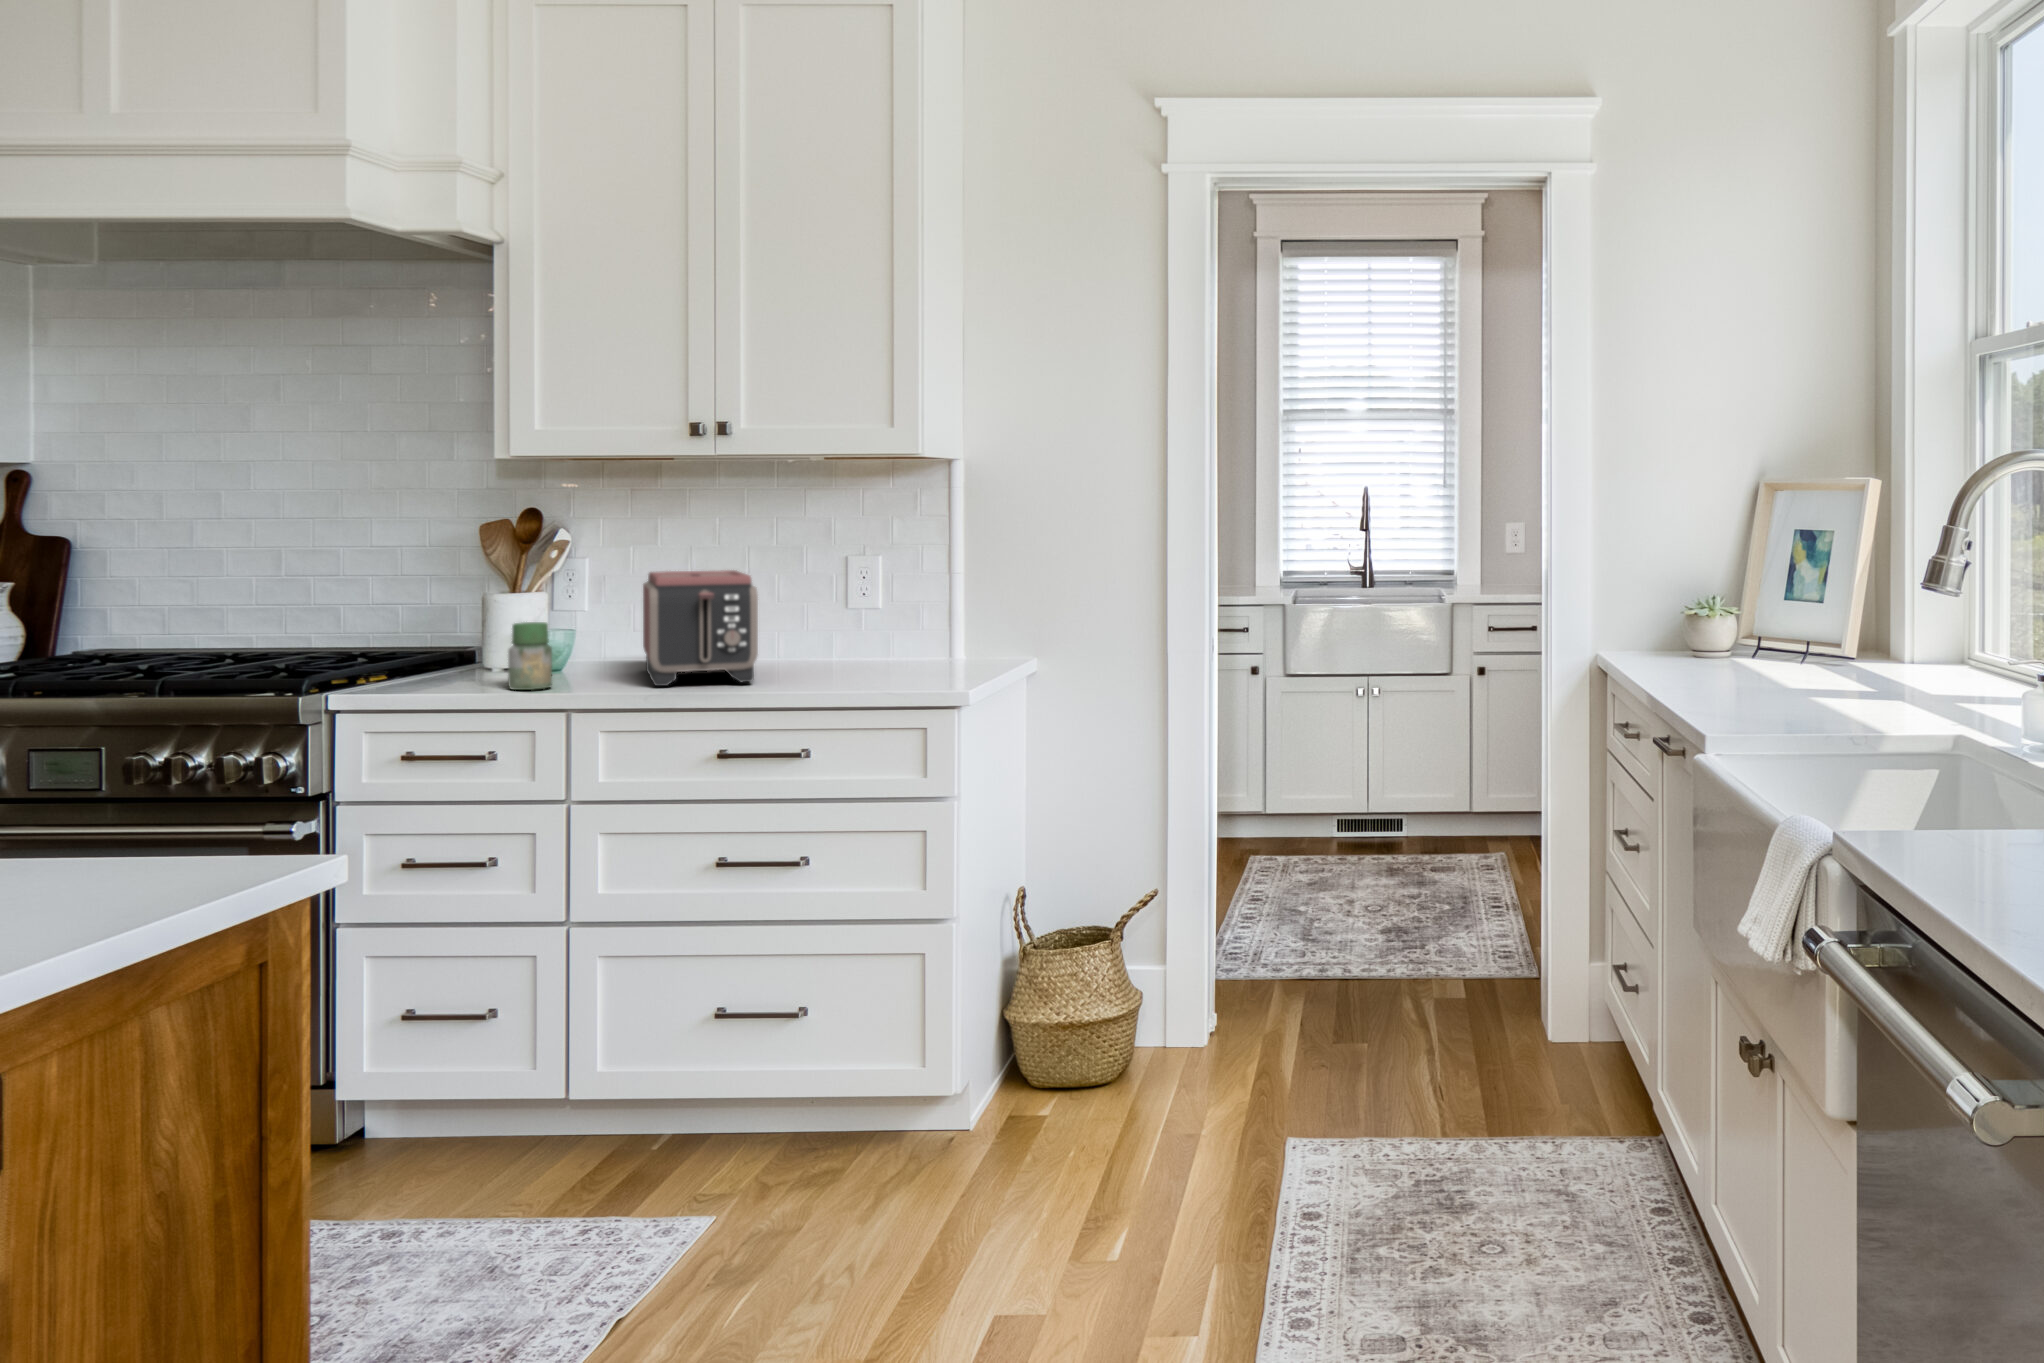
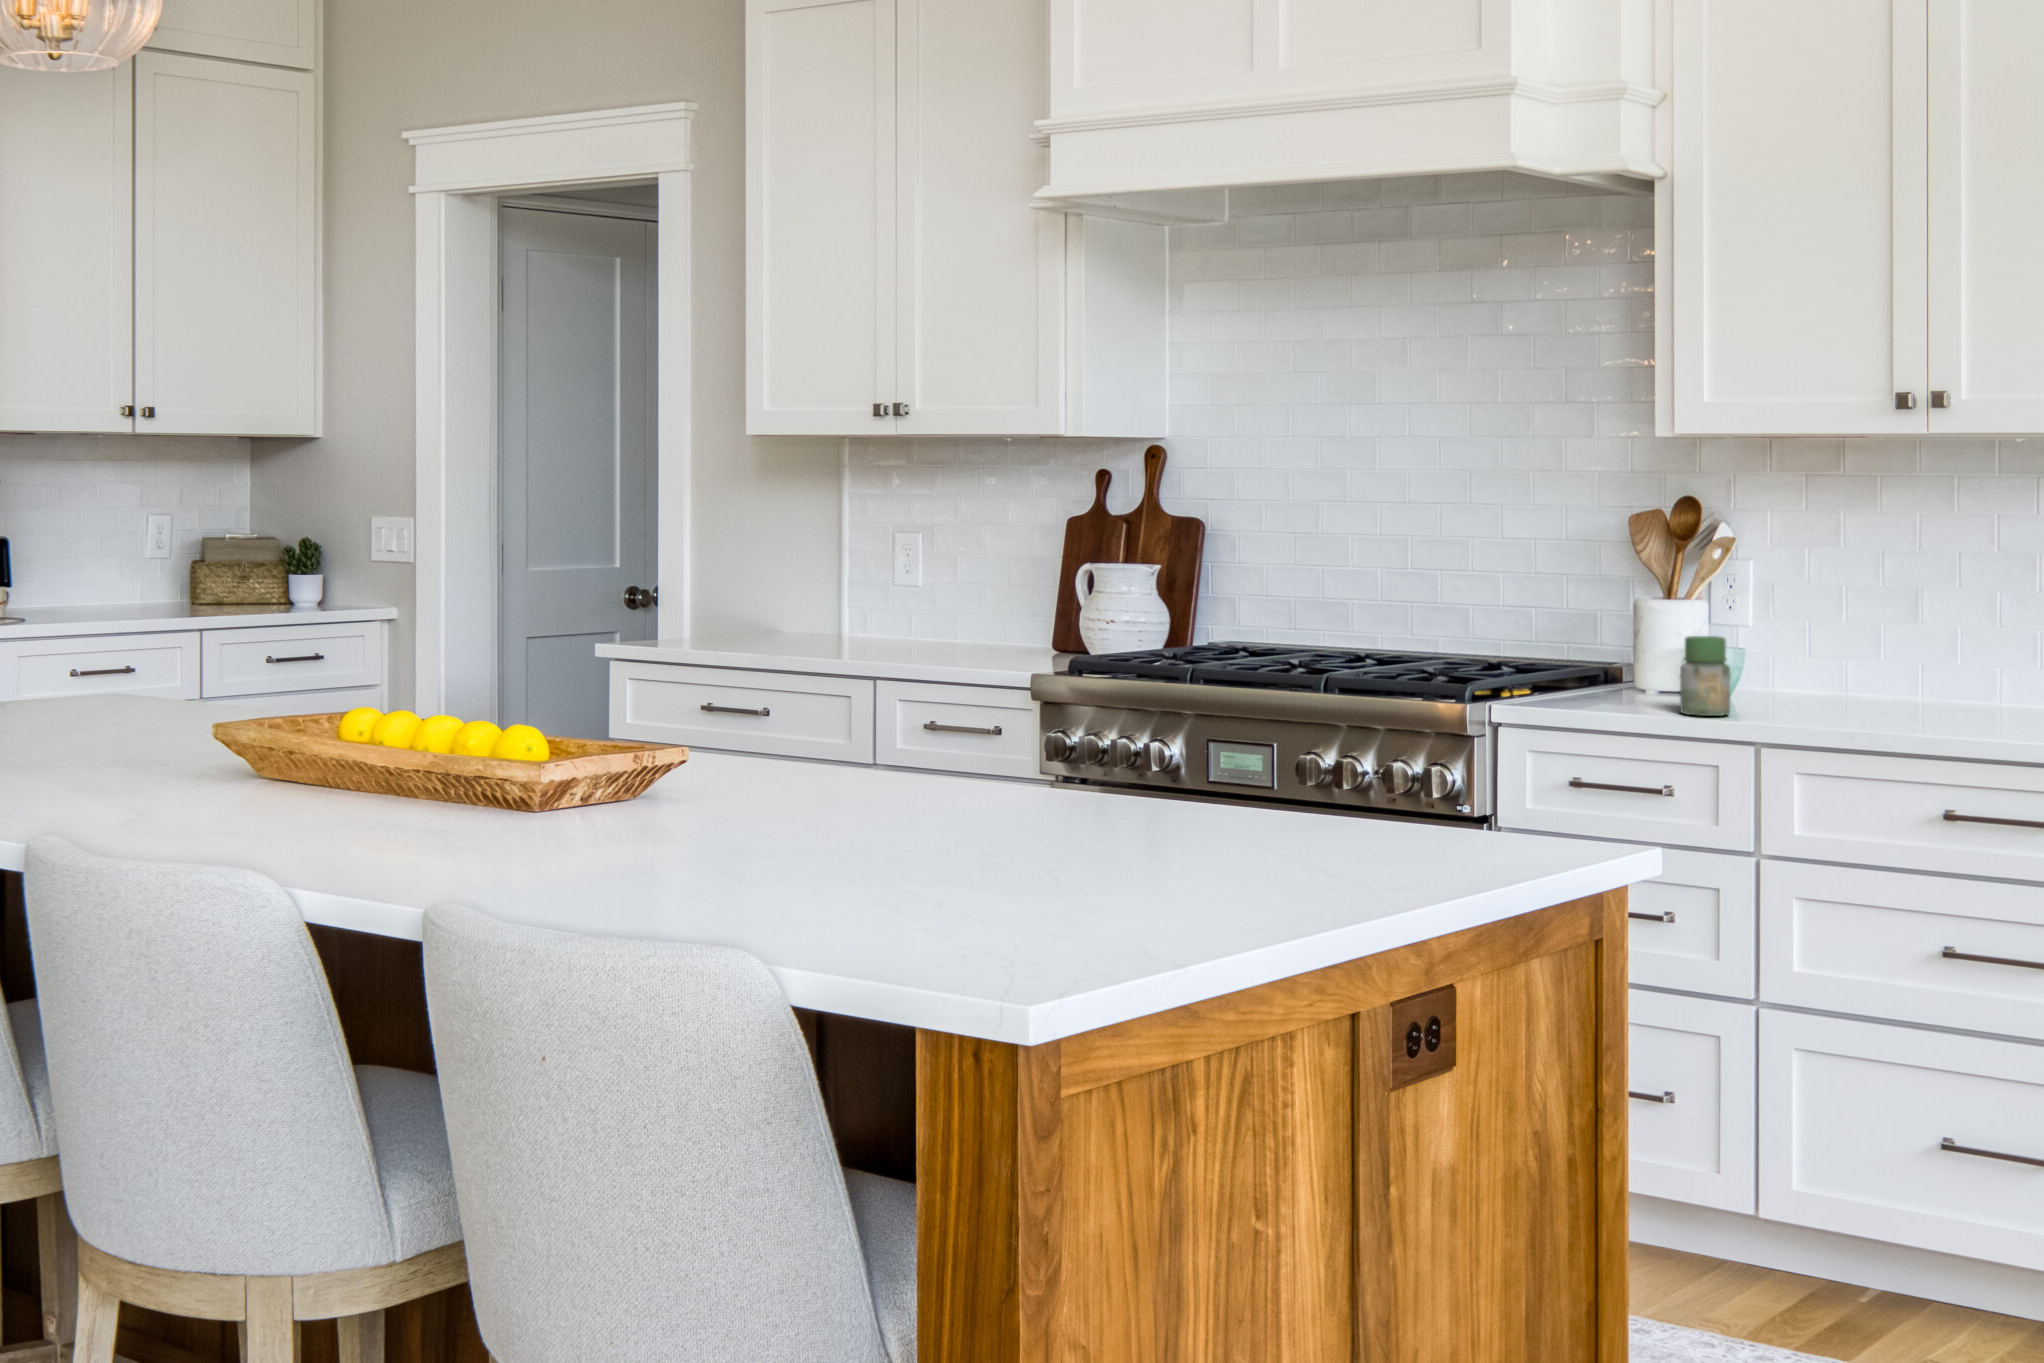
toaster: present [643,570,758,686] -> none [1830,578,1991,724]

